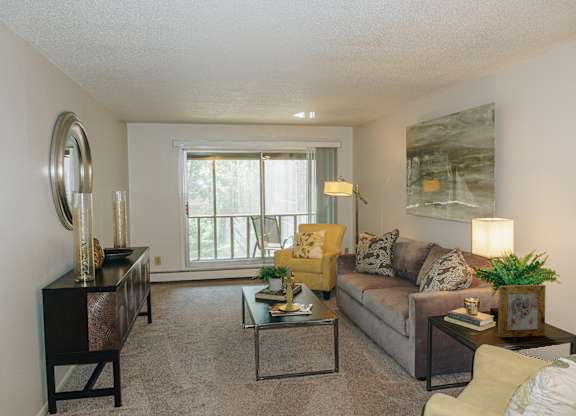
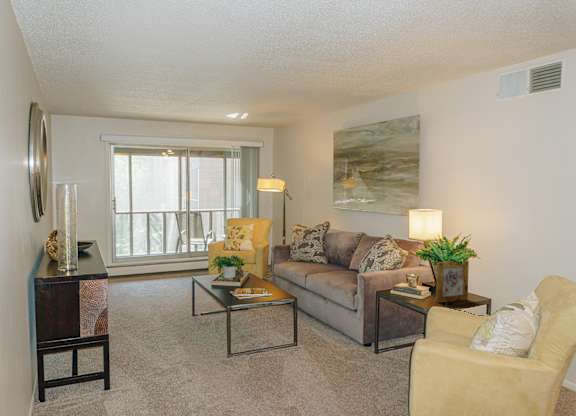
candle holder: present [279,266,300,311] -> none [241,253,261,295]

